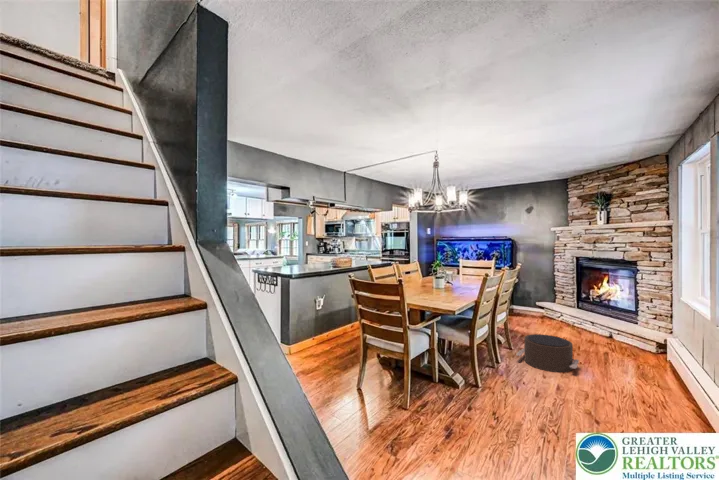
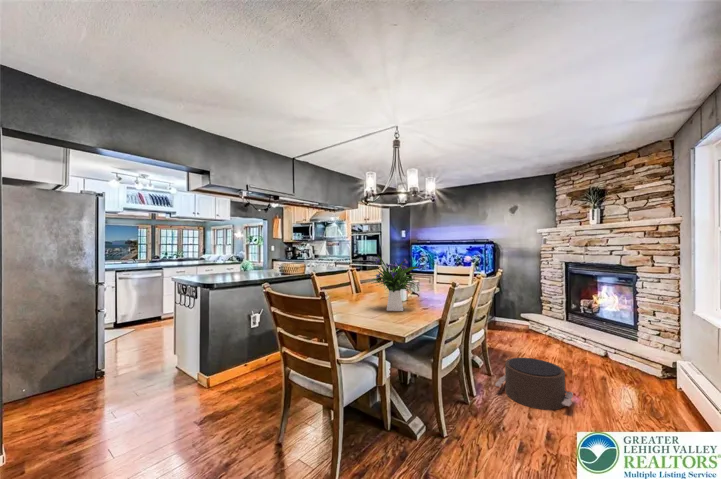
flower arrangement: none [418,252,459,295] -> present [372,256,419,311]

